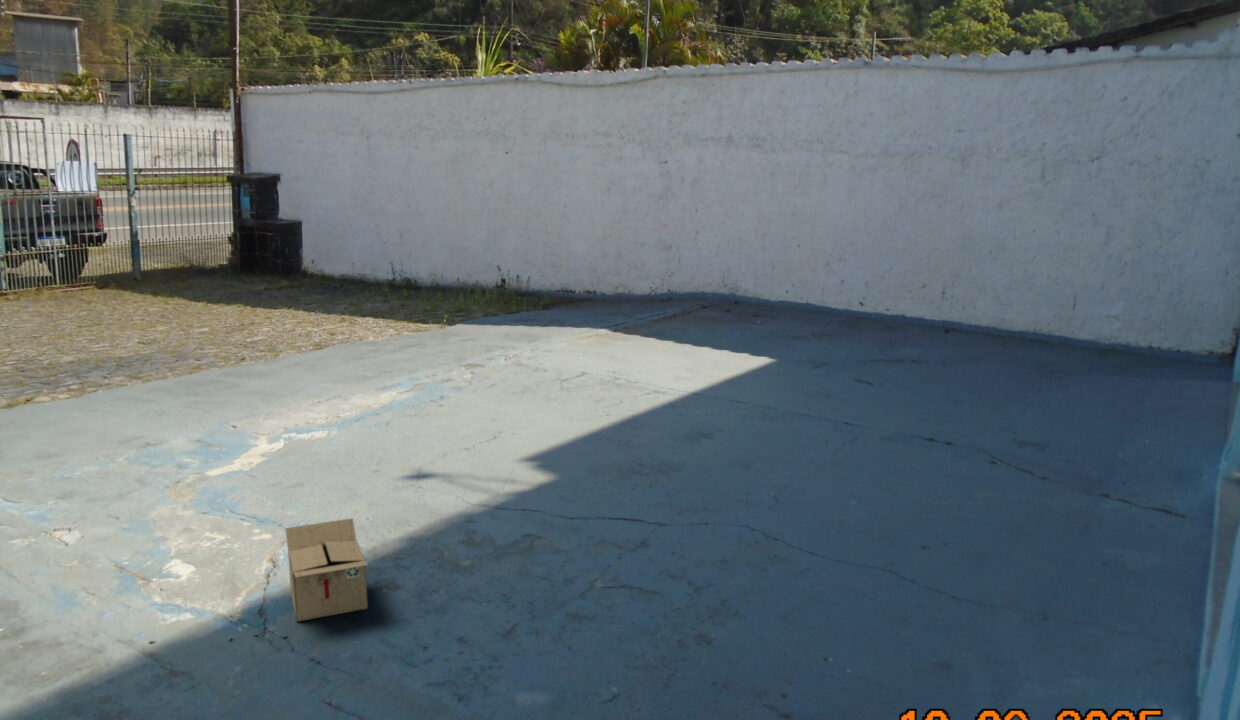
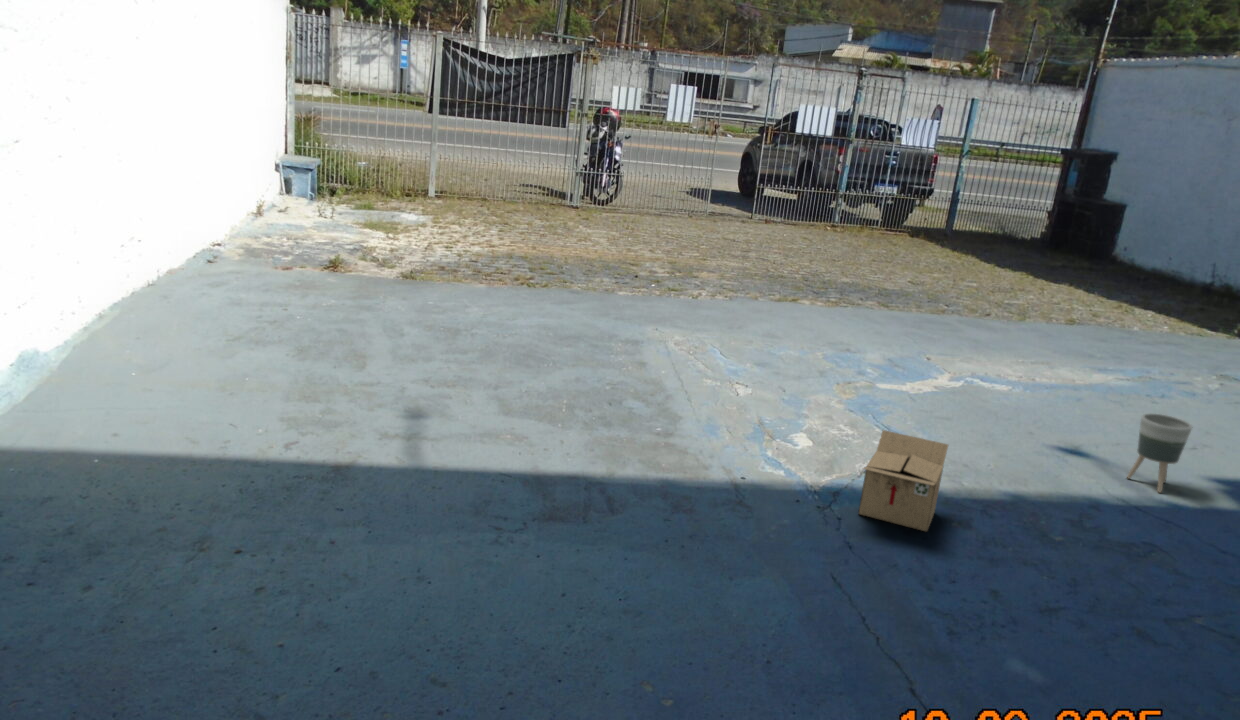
planter: none [469,422,508,487] -> present [1127,413,1192,493]

